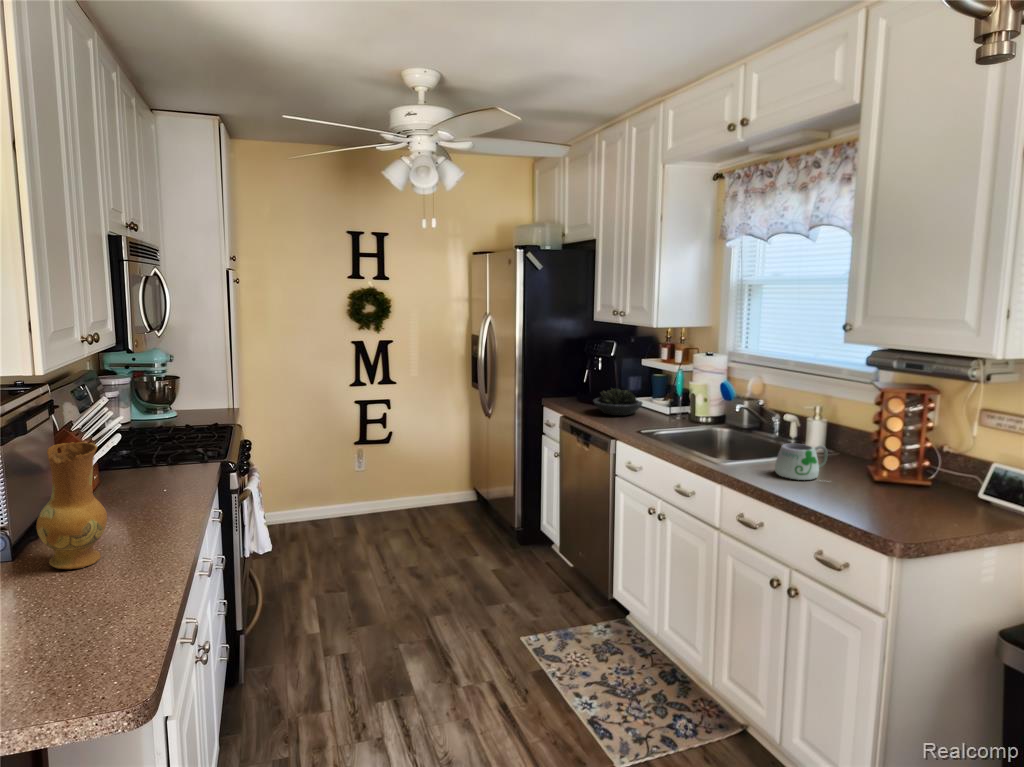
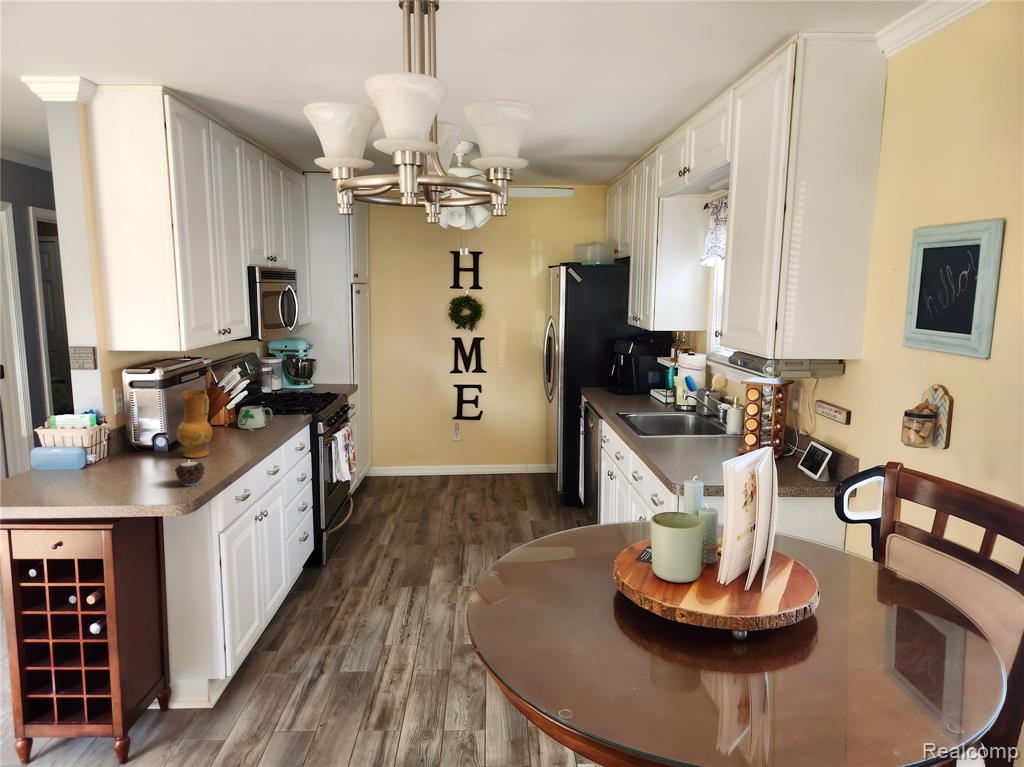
succulent plant: present [593,389,642,416] -> none [602,379,643,402]
mug: present [775,444,827,480] -> present [238,406,273,431]
candle: none [77,588,141,642] -> present [175,461,205,486]

